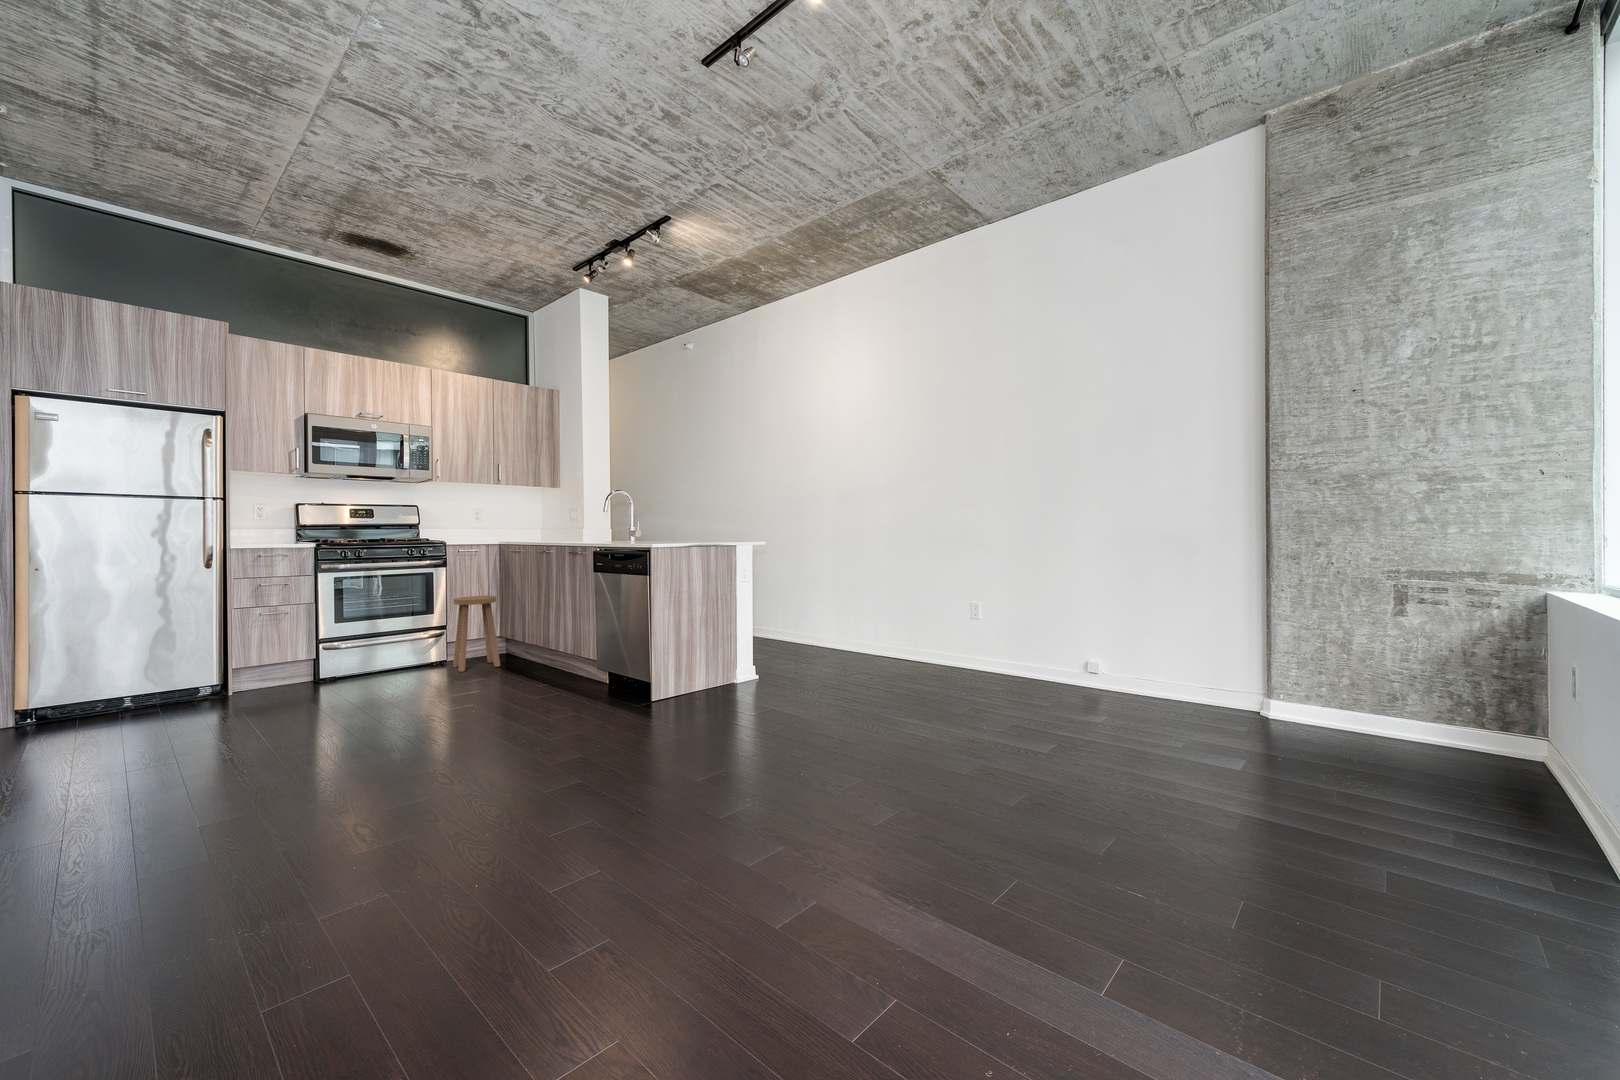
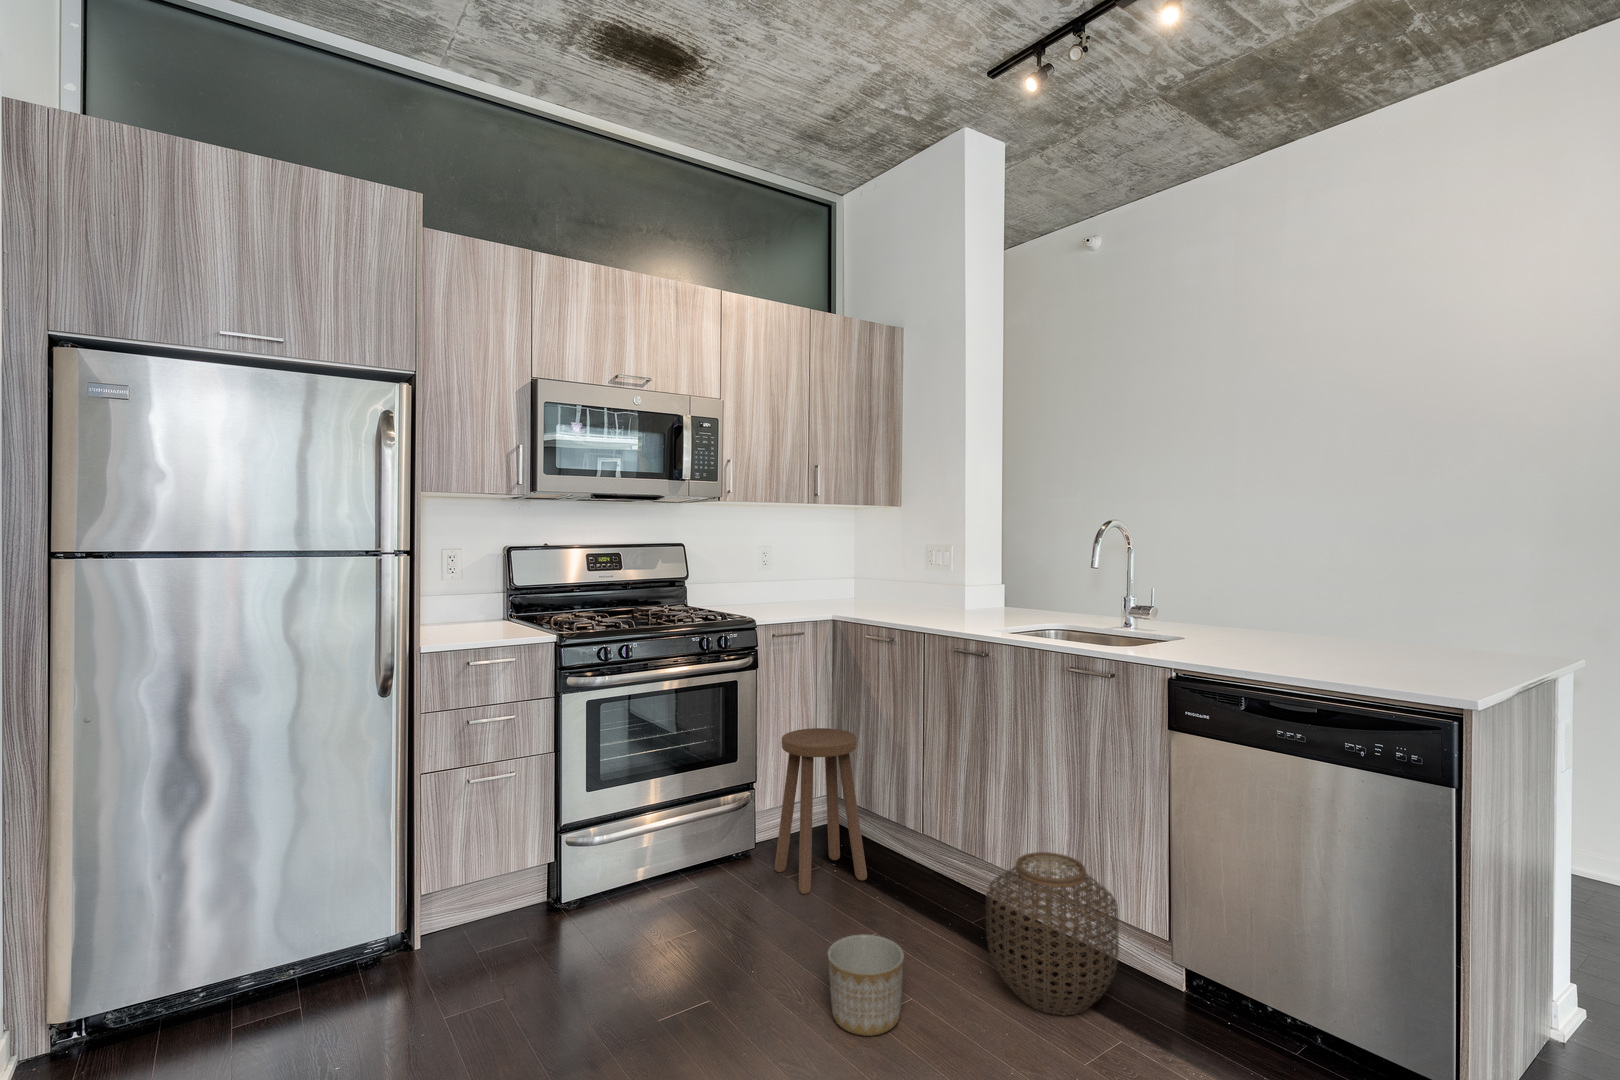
woven basket: none [515,629,574,691] -> present [986,852,1119,1015]
planter: none [432,665,470,699] -> present [828,935,904,1036]

